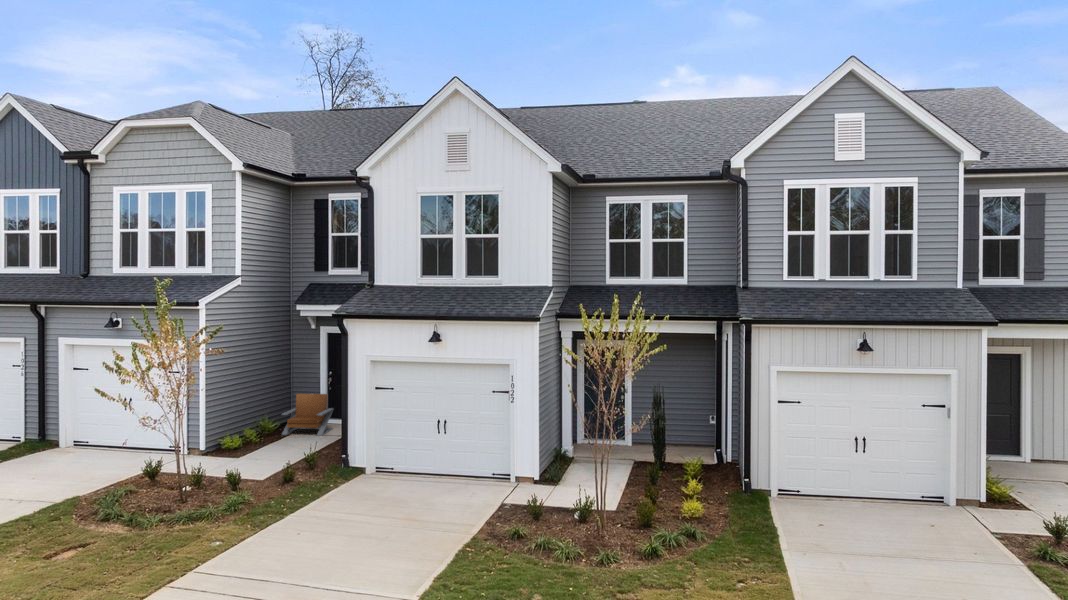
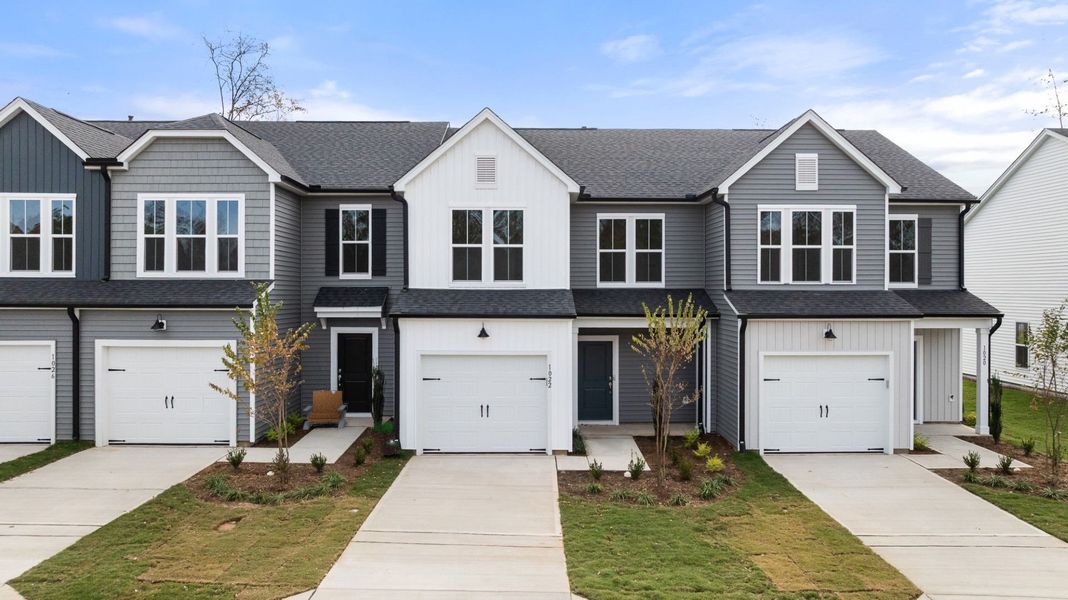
potted tree: none [320,428,349,471] -> present [375,422,398,456]

